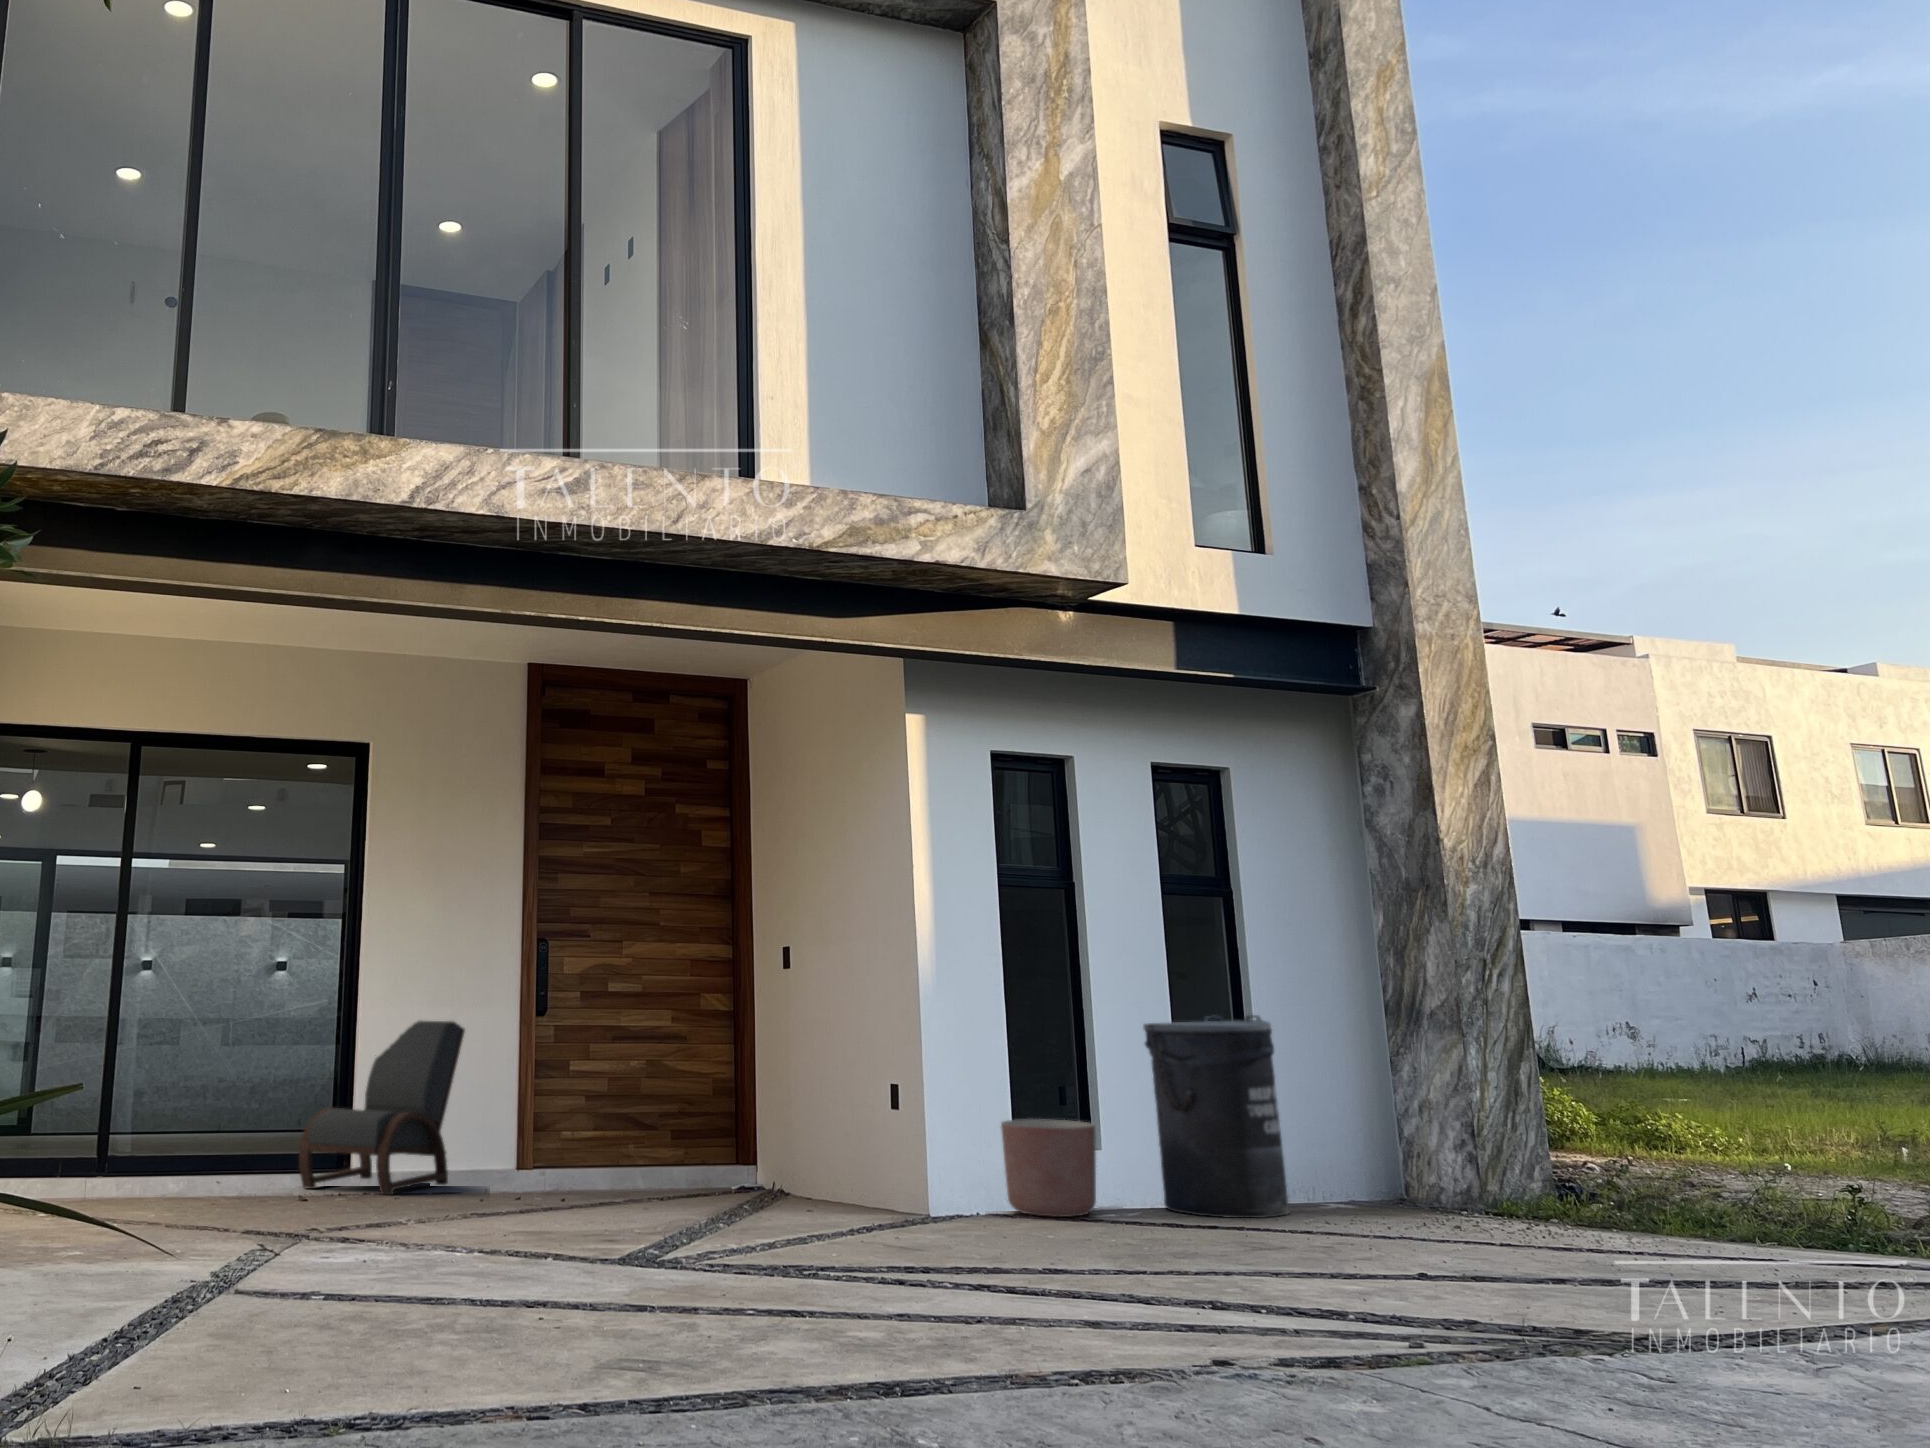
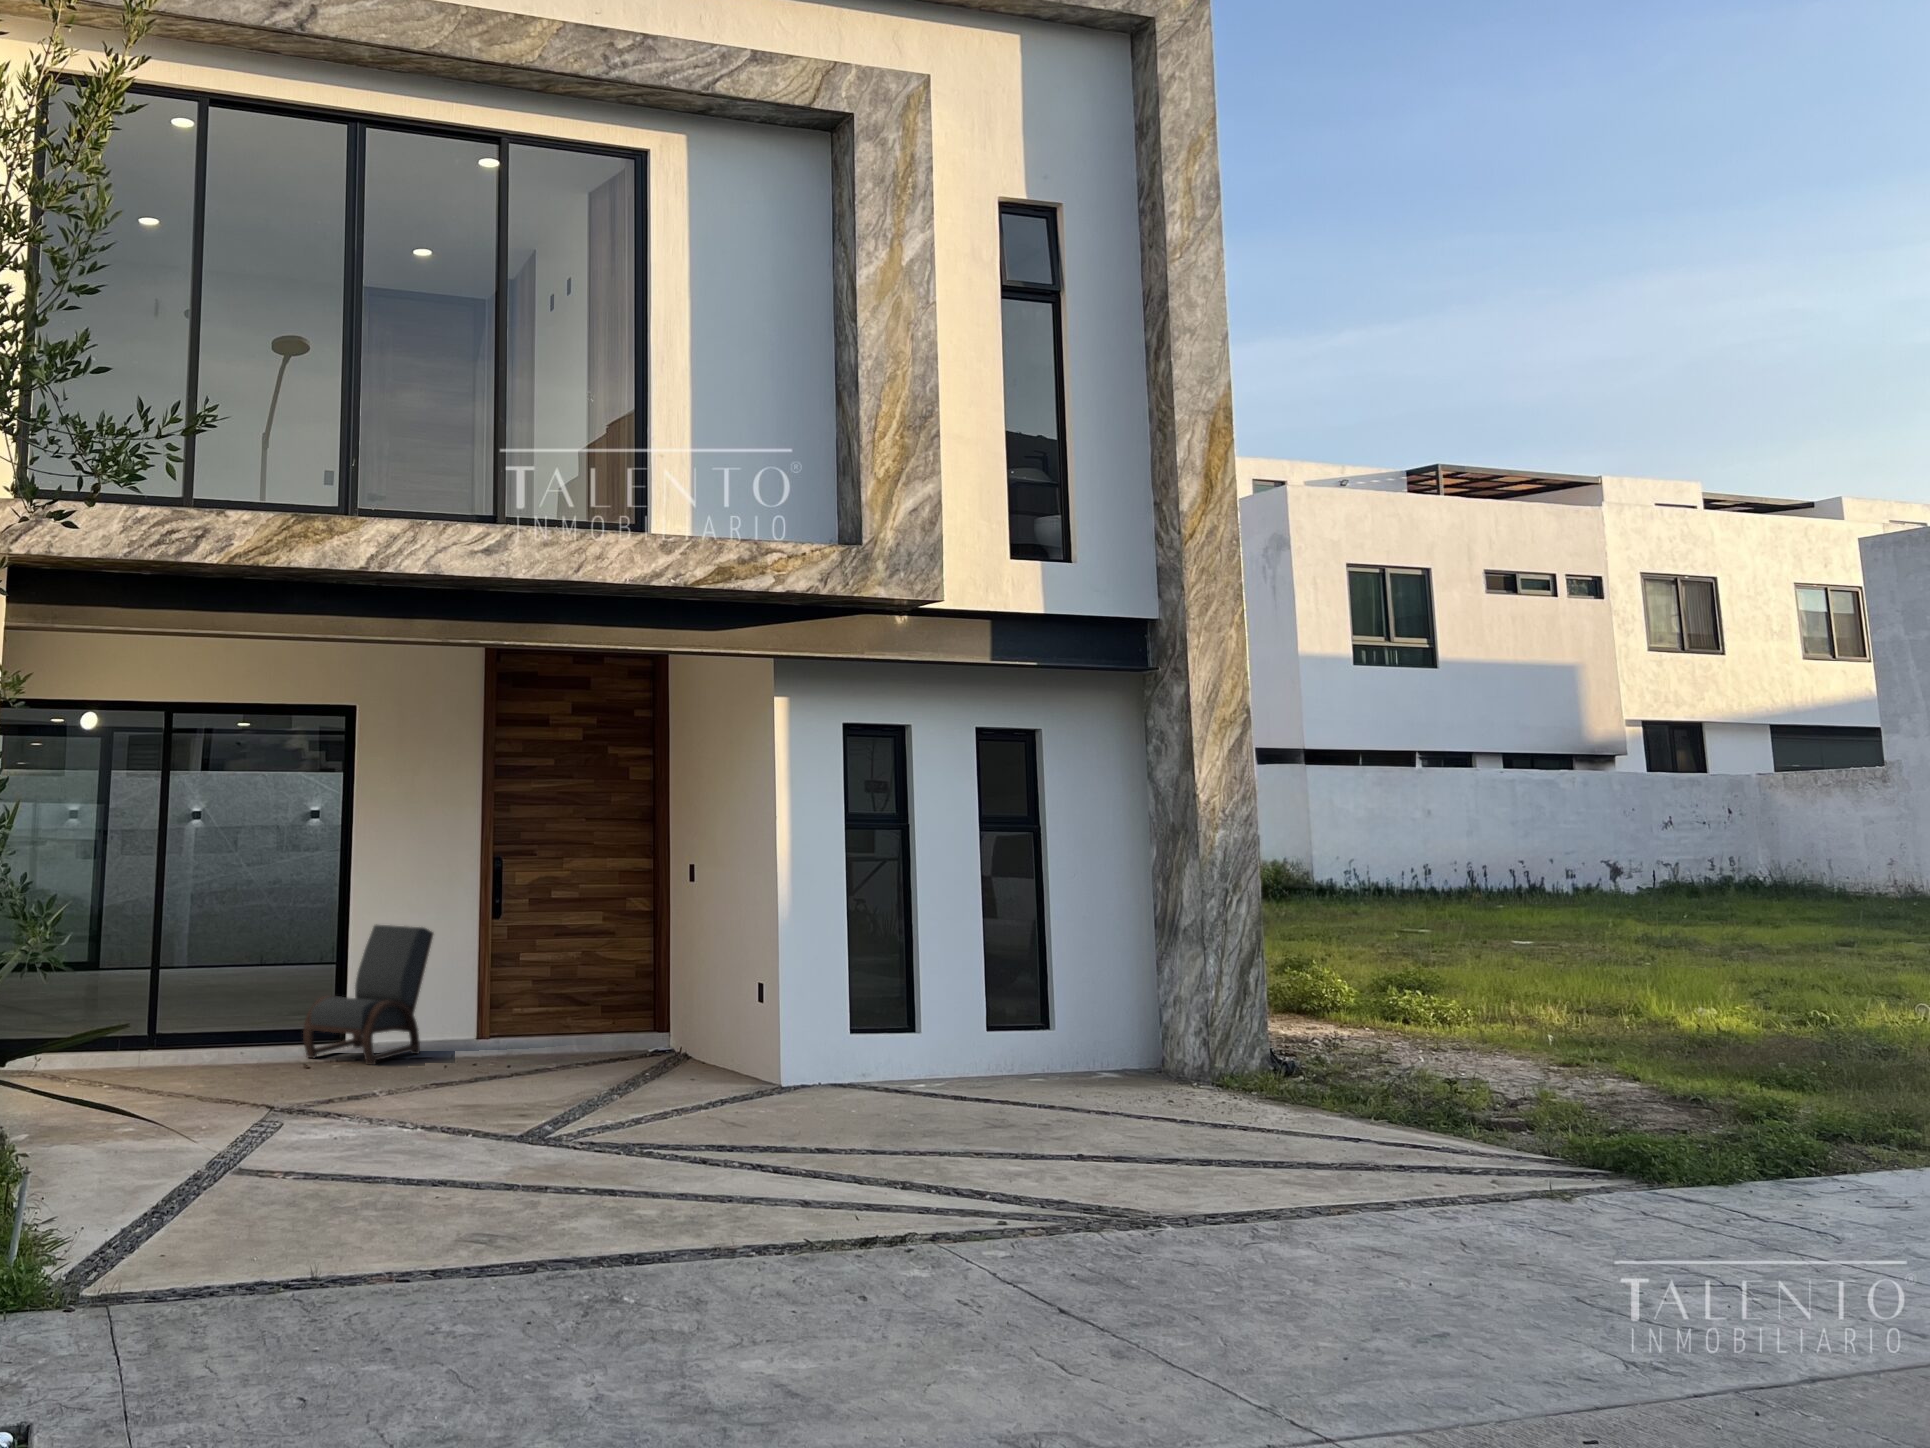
trash can: present [1143,1015,1289,1218] -> none [954,931,1058,1088]
planter: present [1001,1119,1096,1217] -> none [839,1011,910,1087]

